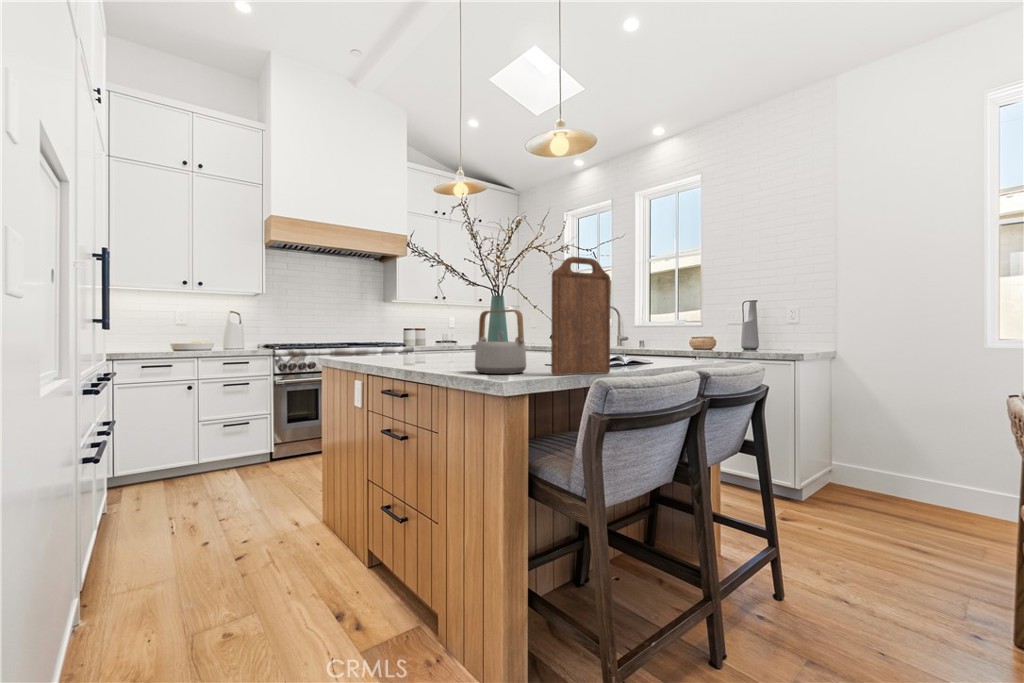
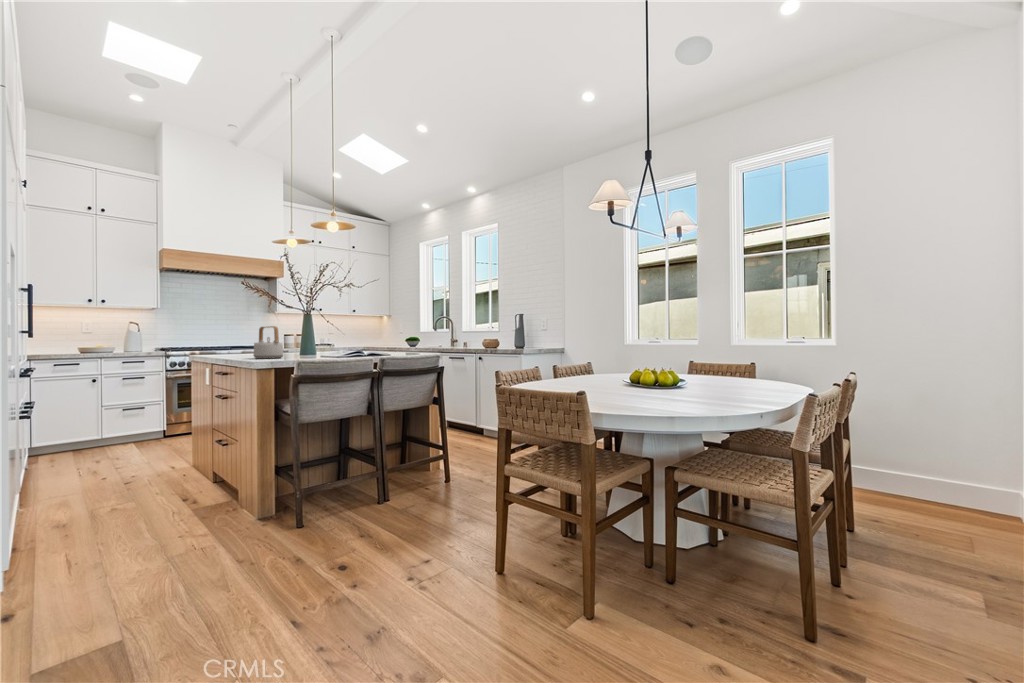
cutting board: present [551,257,610,375] -> none [288,300,325,358]

